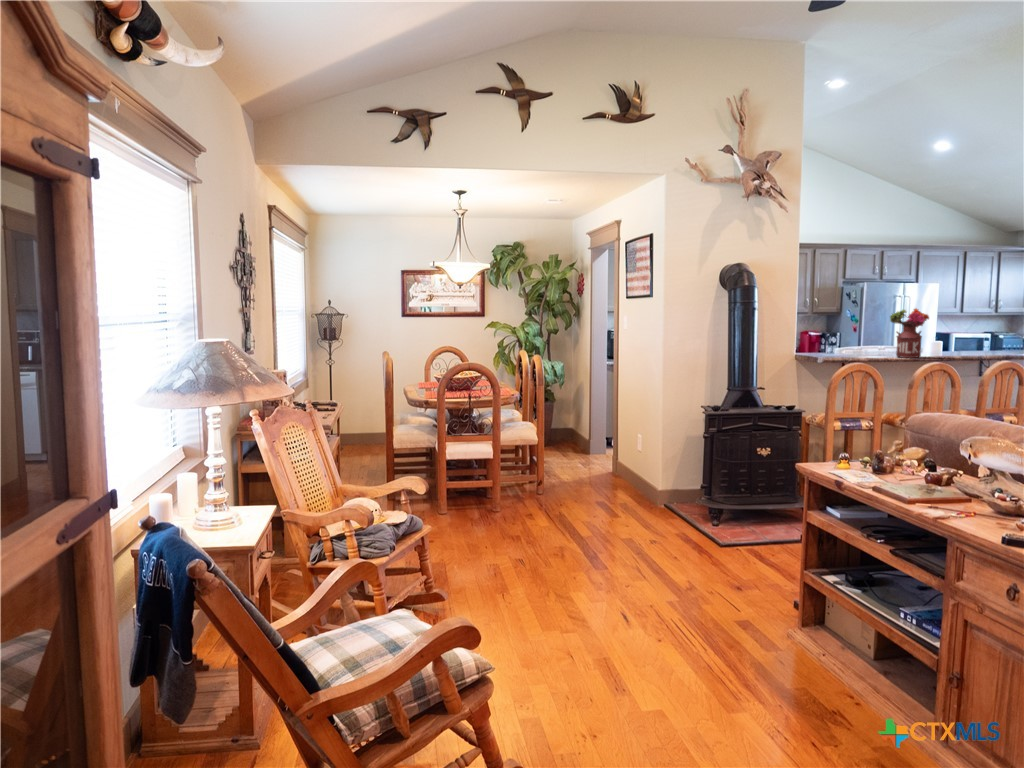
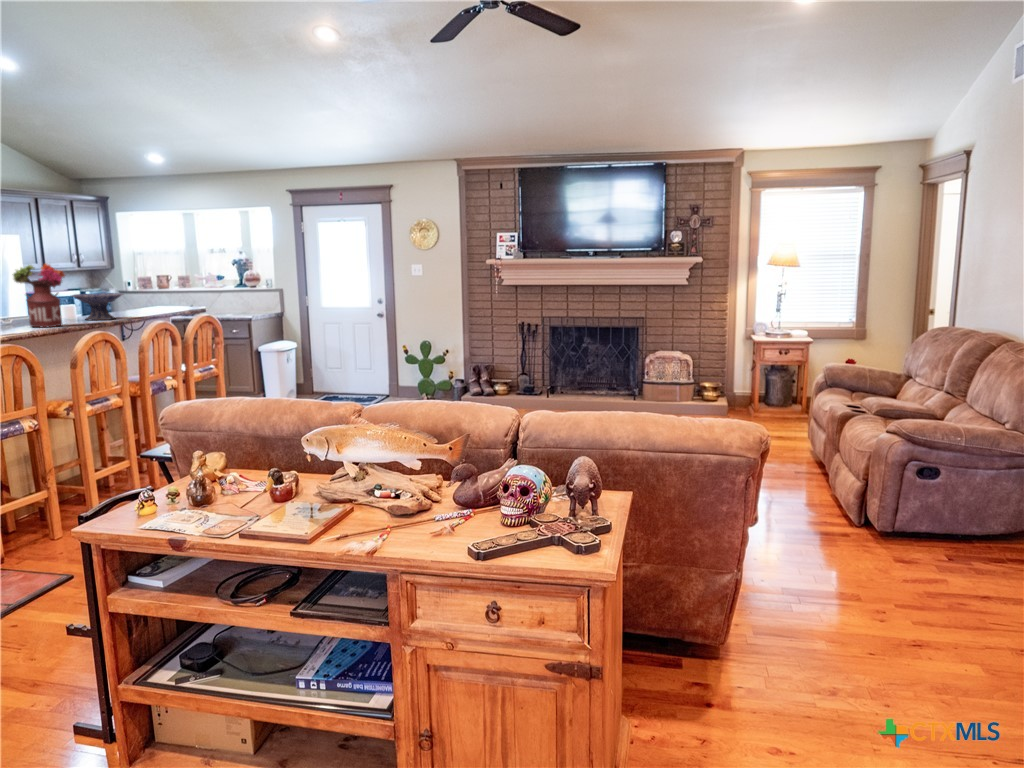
decorative bowl: none [943,334,990,357] -> present [72,293,123,320]

